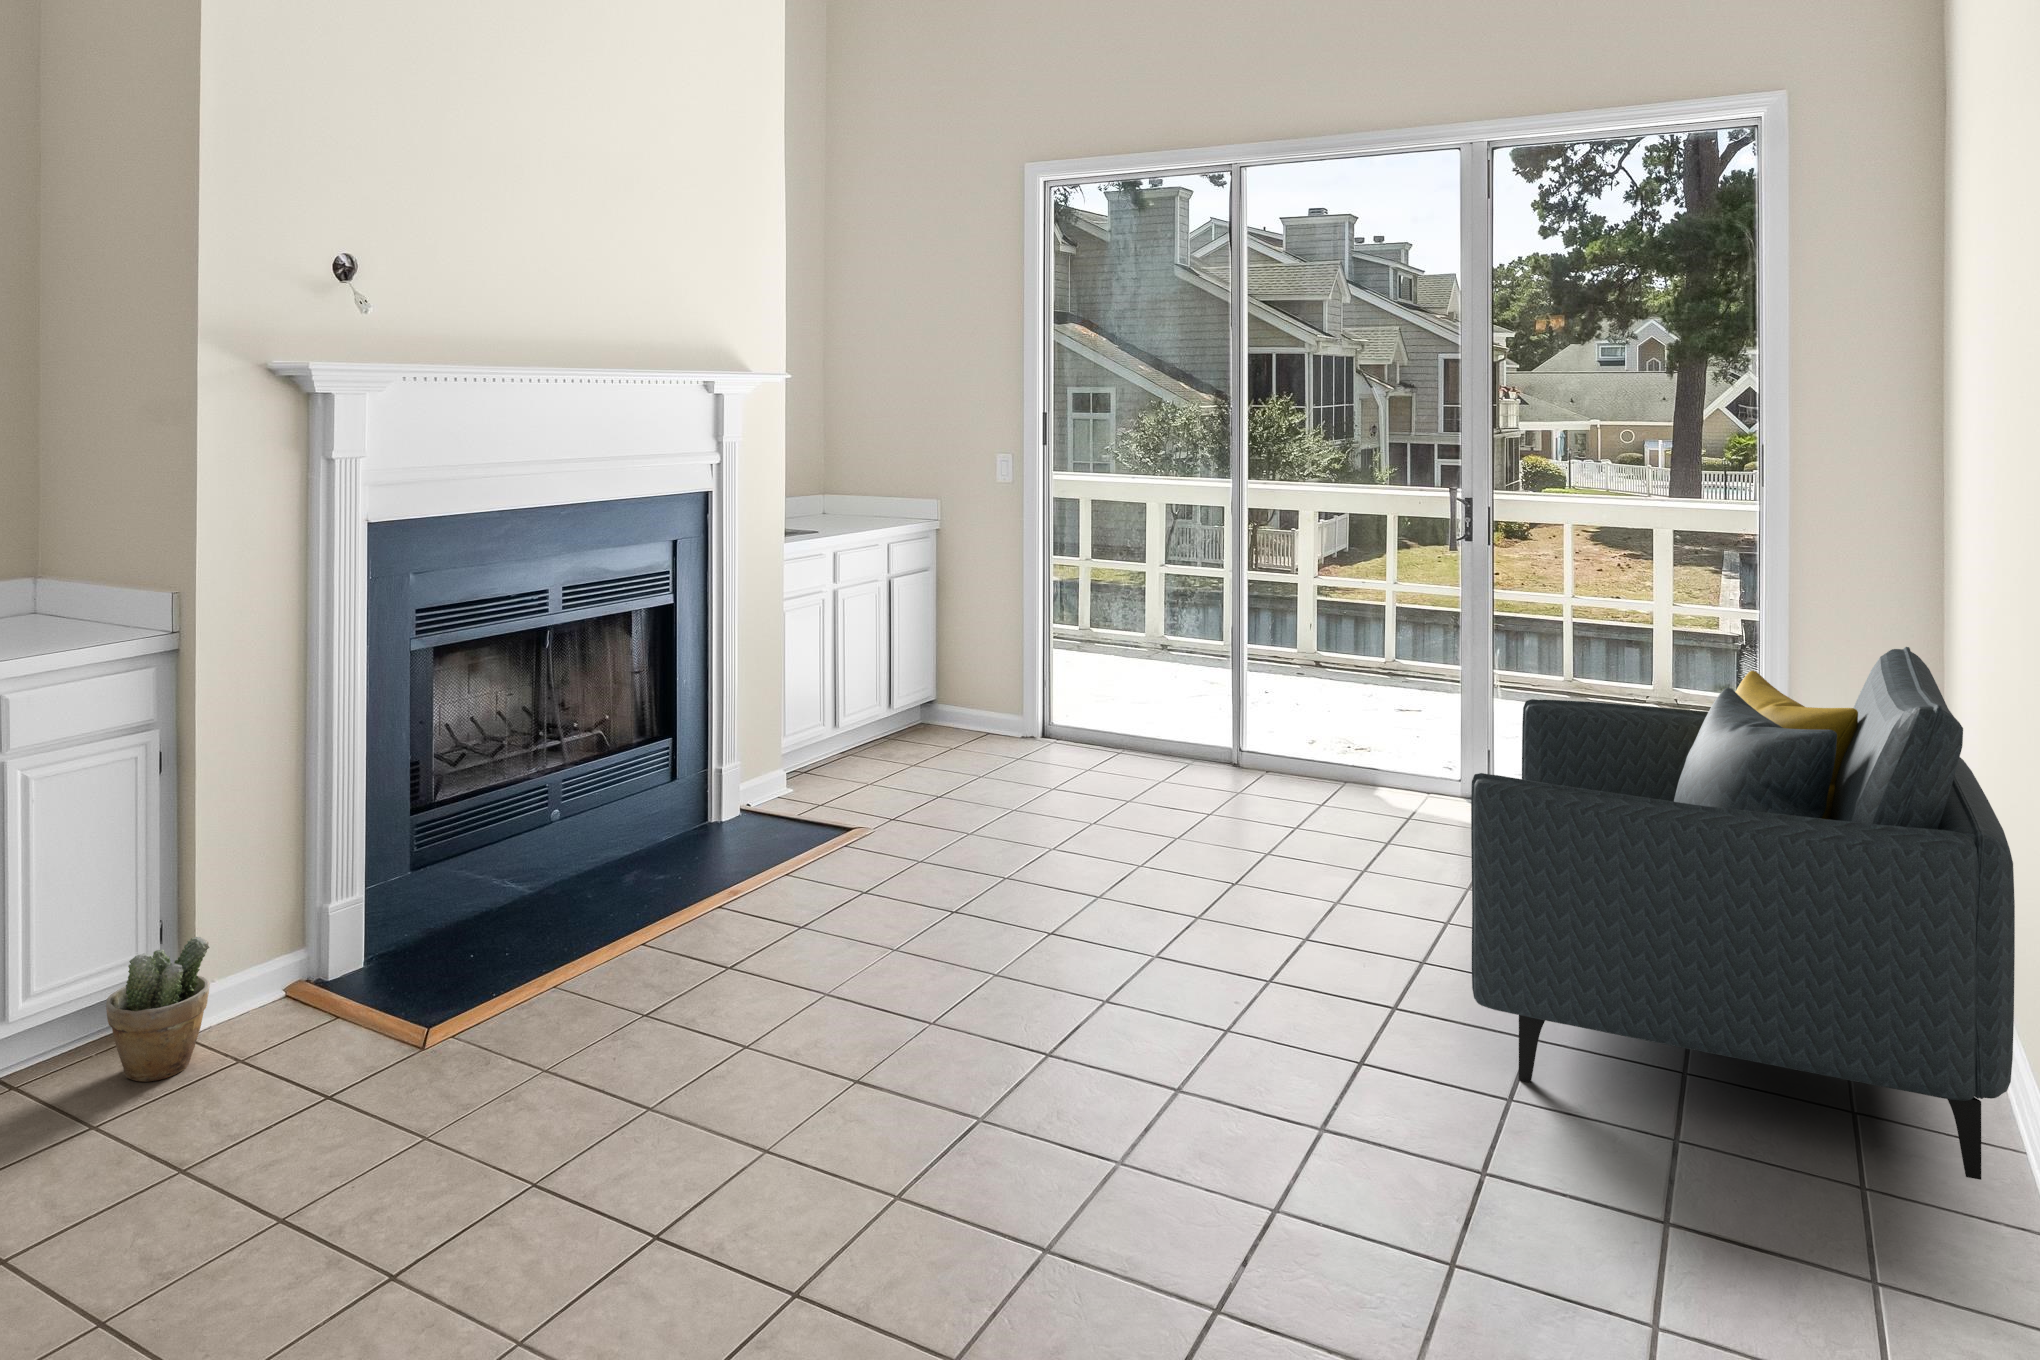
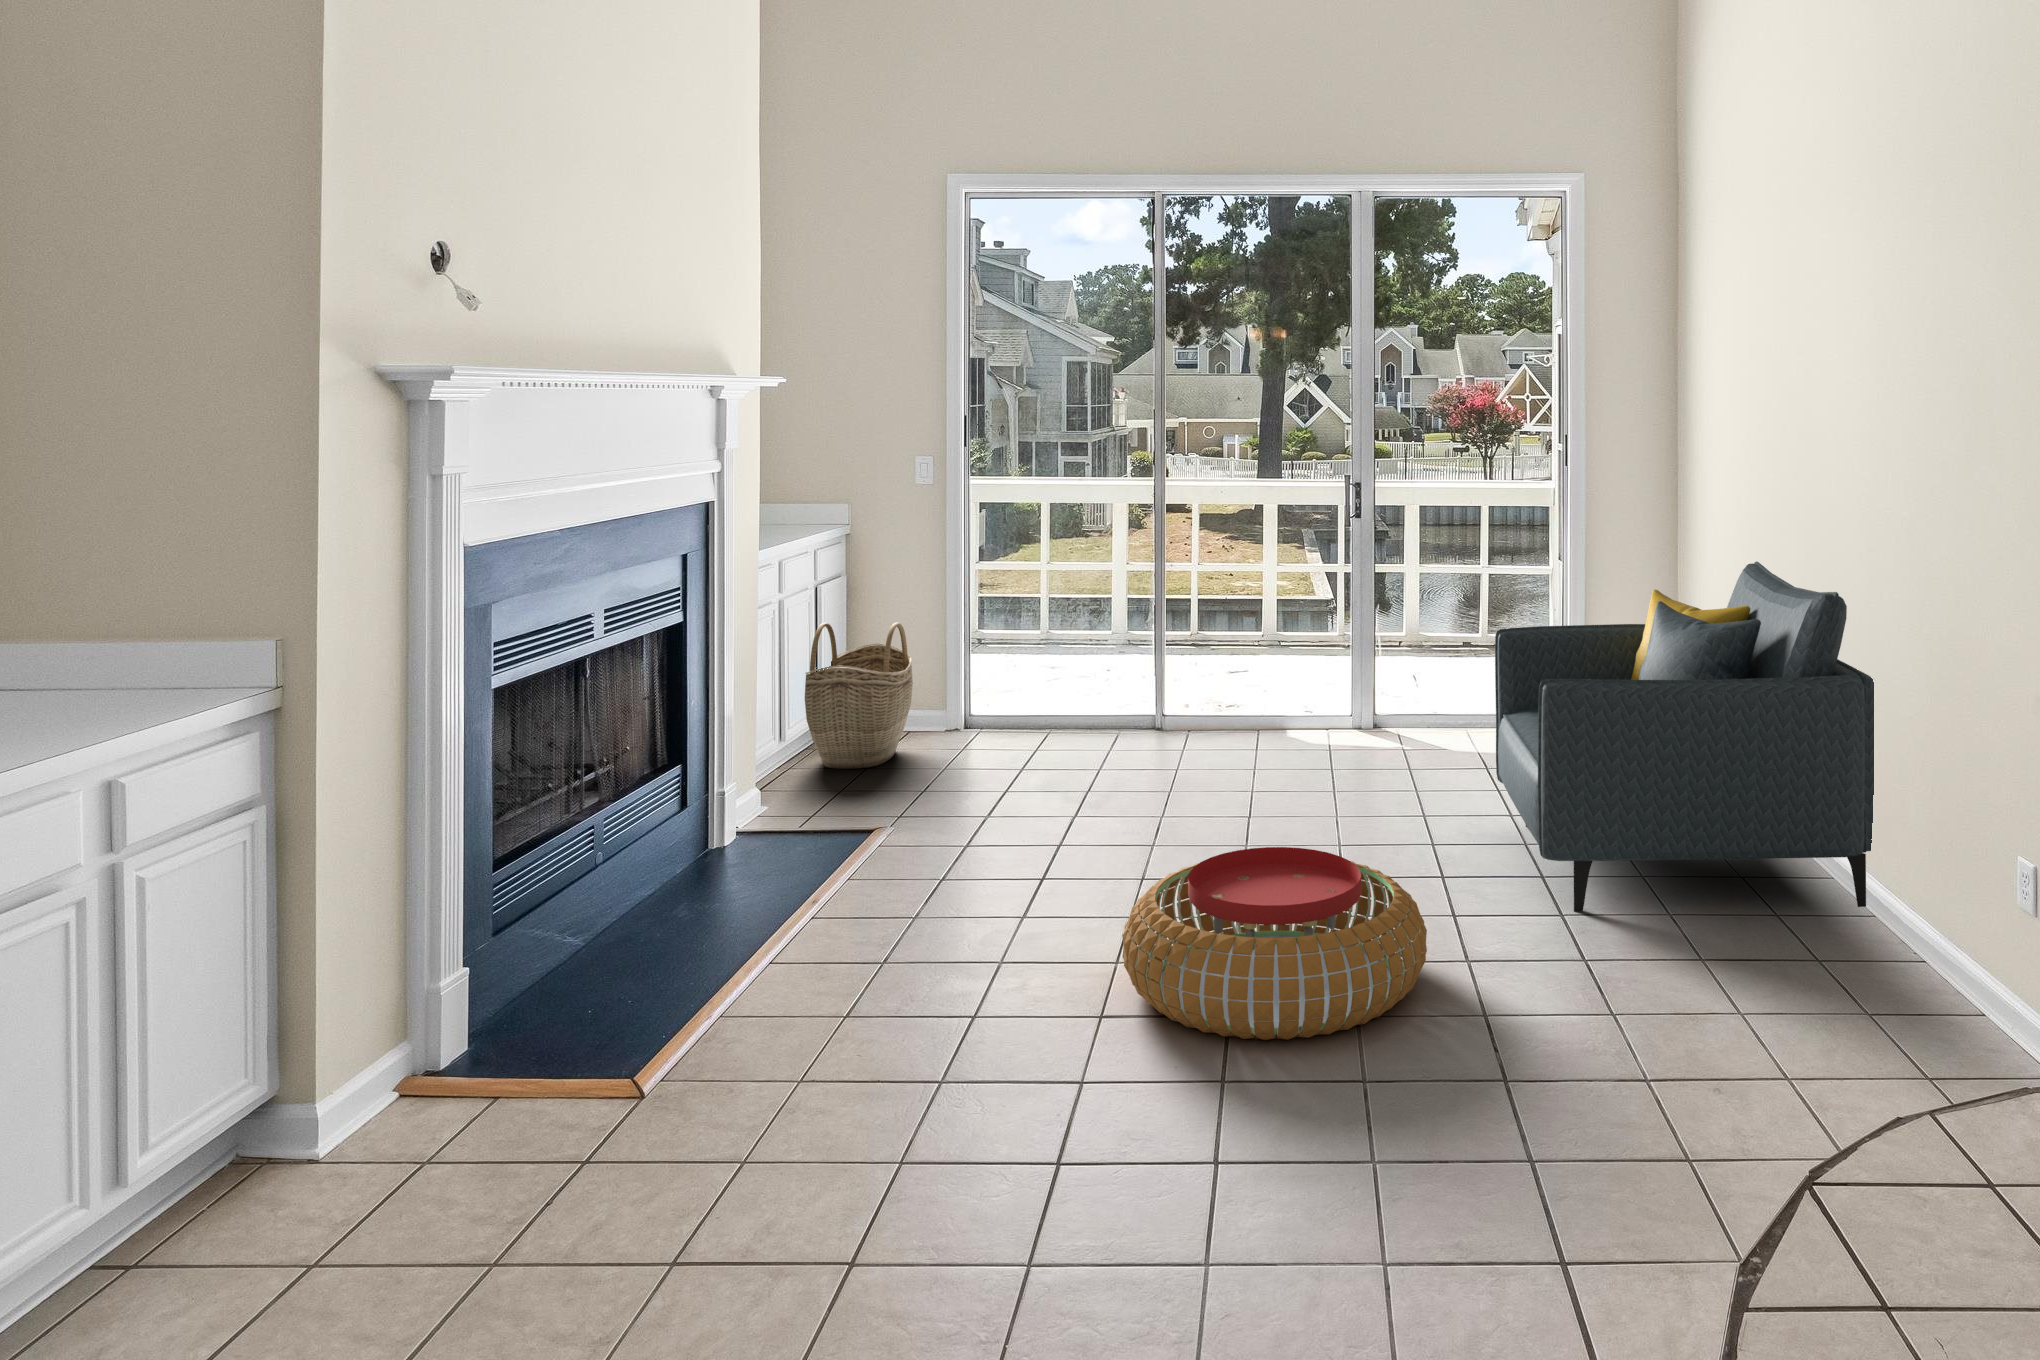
woven basket: none [877,614,989,761] -> present [805,622,913,769]
pouf: none [896,919,1249,1160] -> present [1122,847,1427,1040]
potted plant: present [106,937,210,1082] -> none [253,1033,382,1213]

